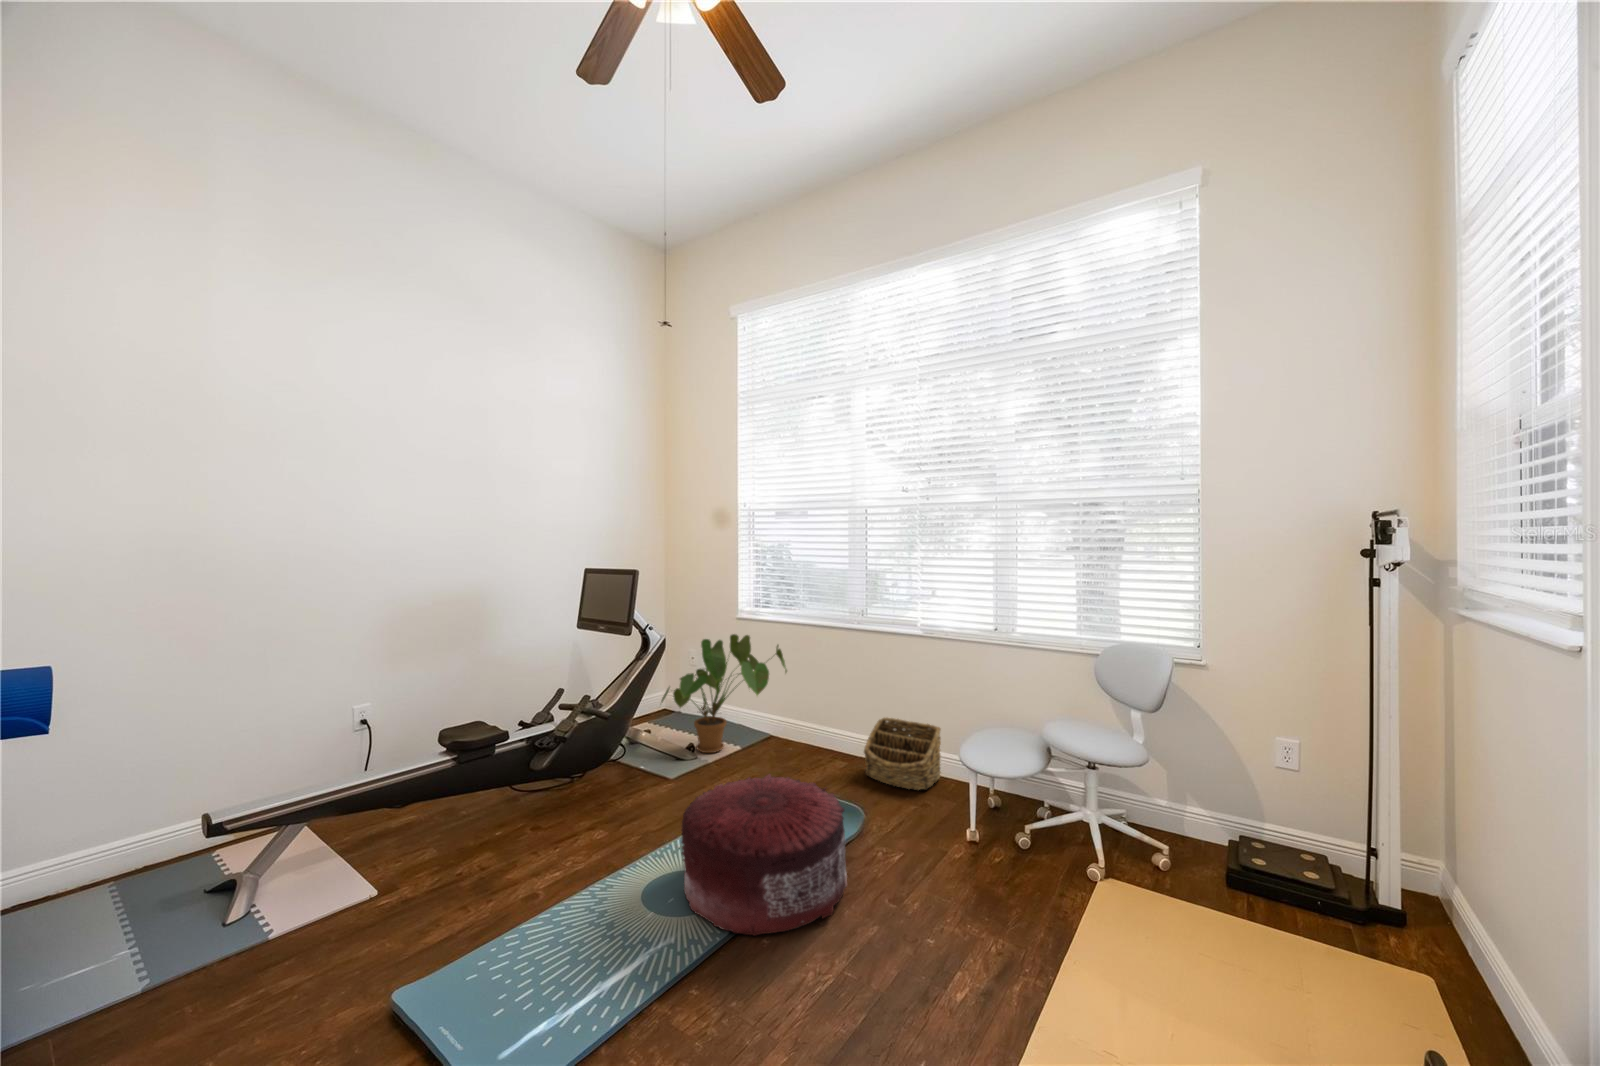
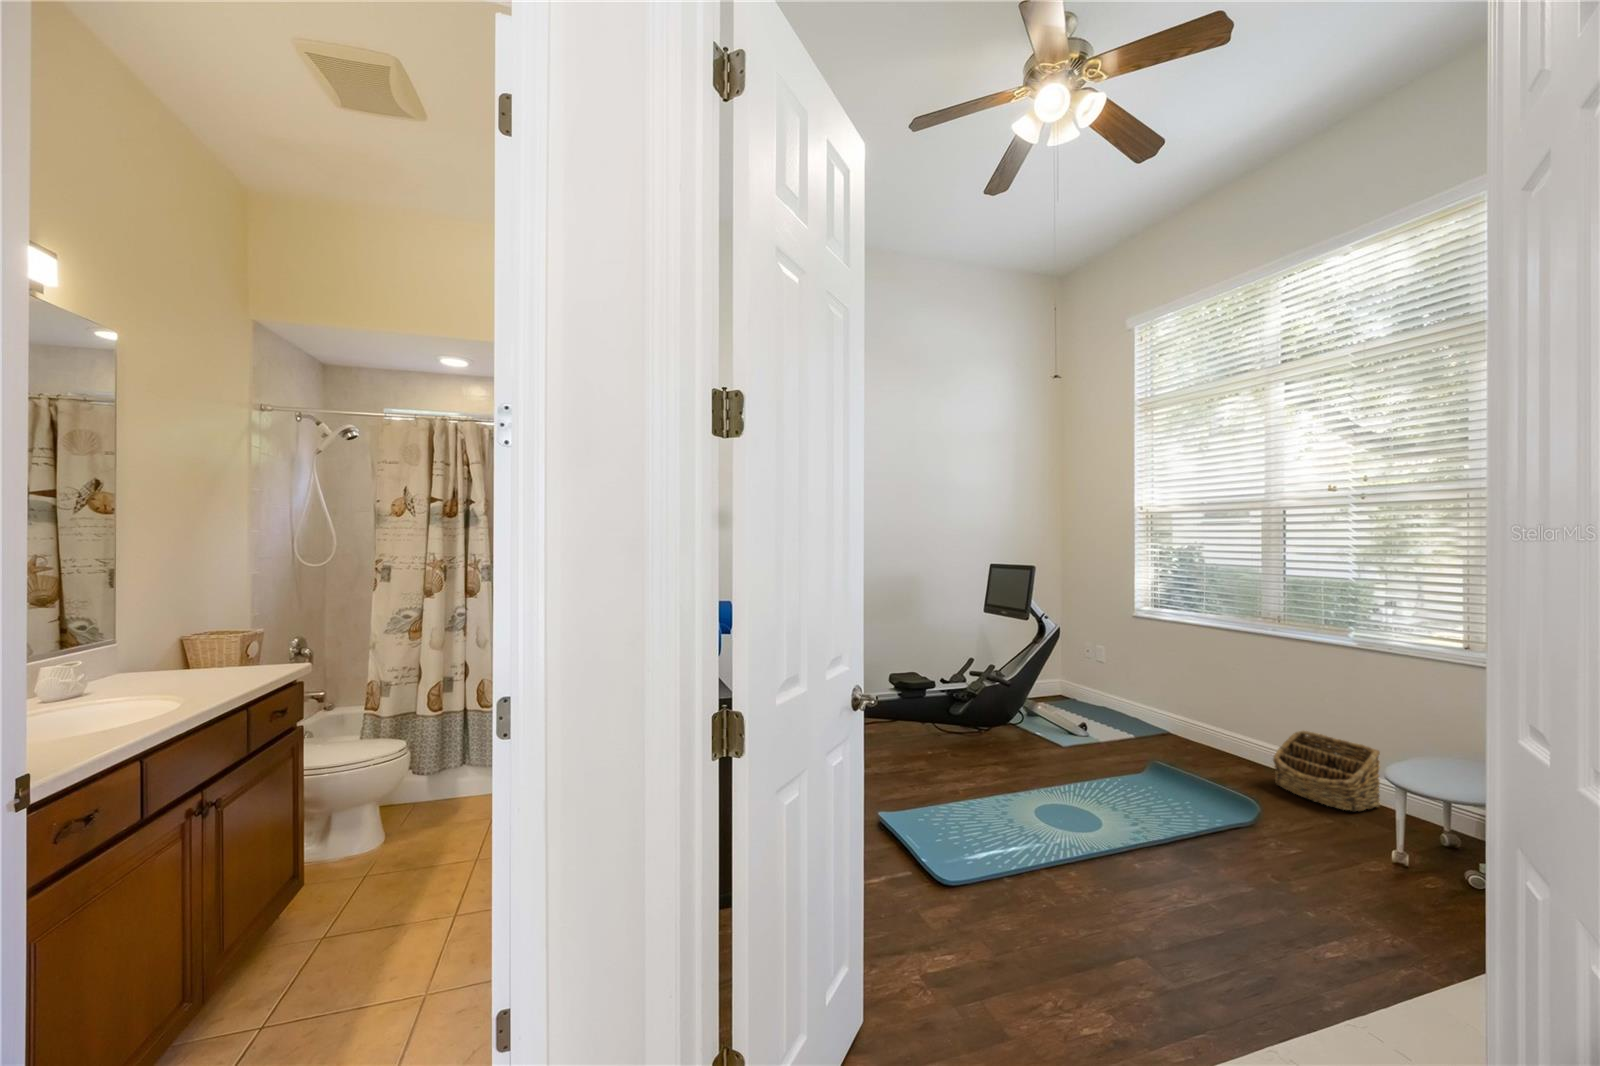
house plant: present [661,634,787,753] -> none [1053,630,1186,735]
pouf: present [681,774,847,936] -> none [1065,745,1223,867]

